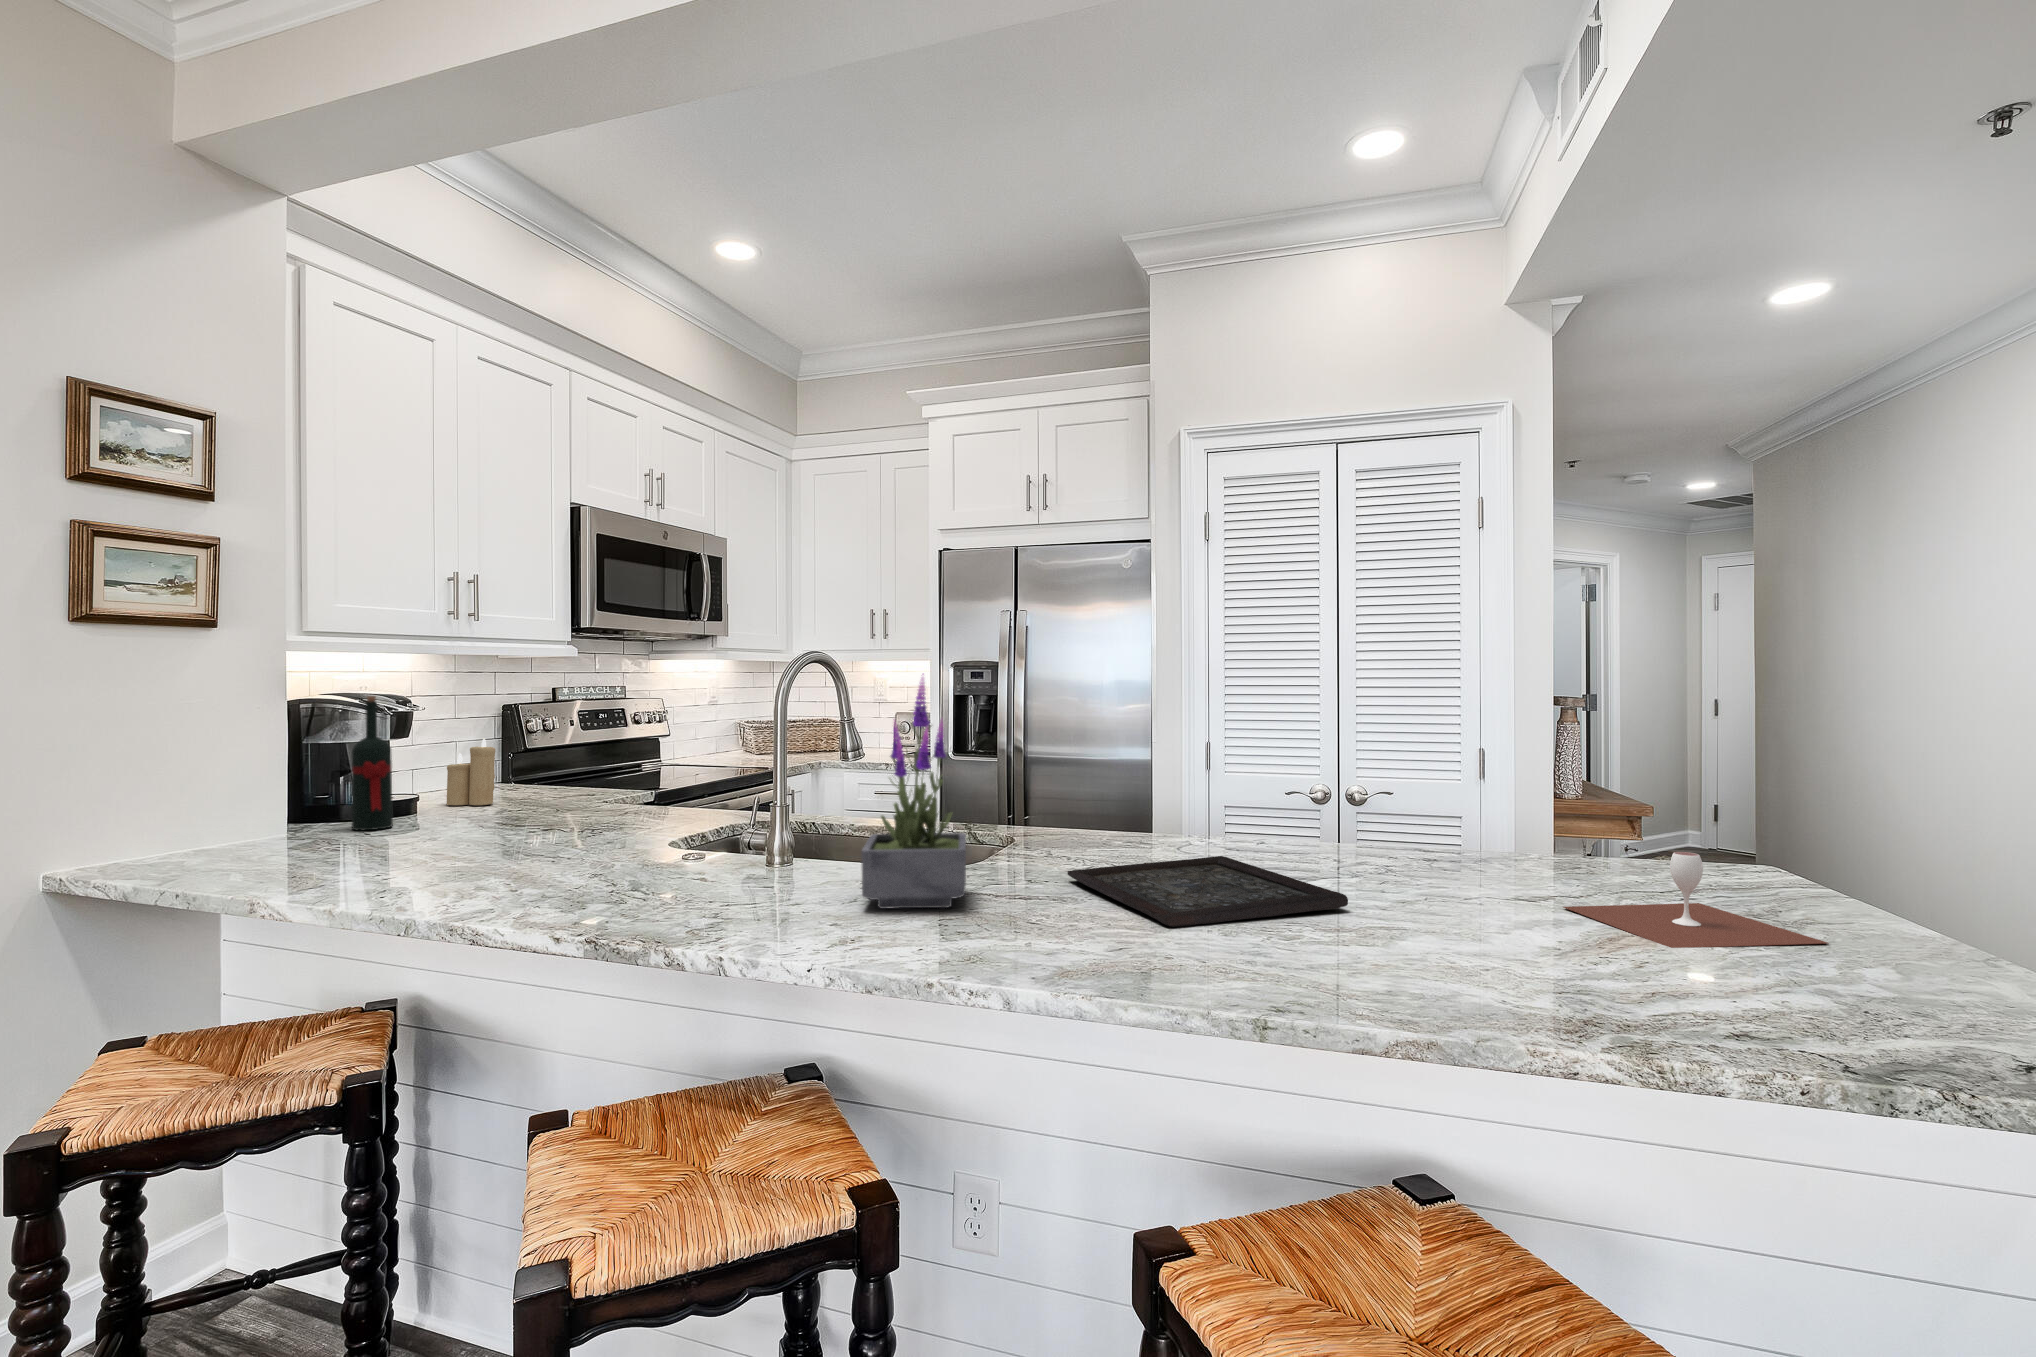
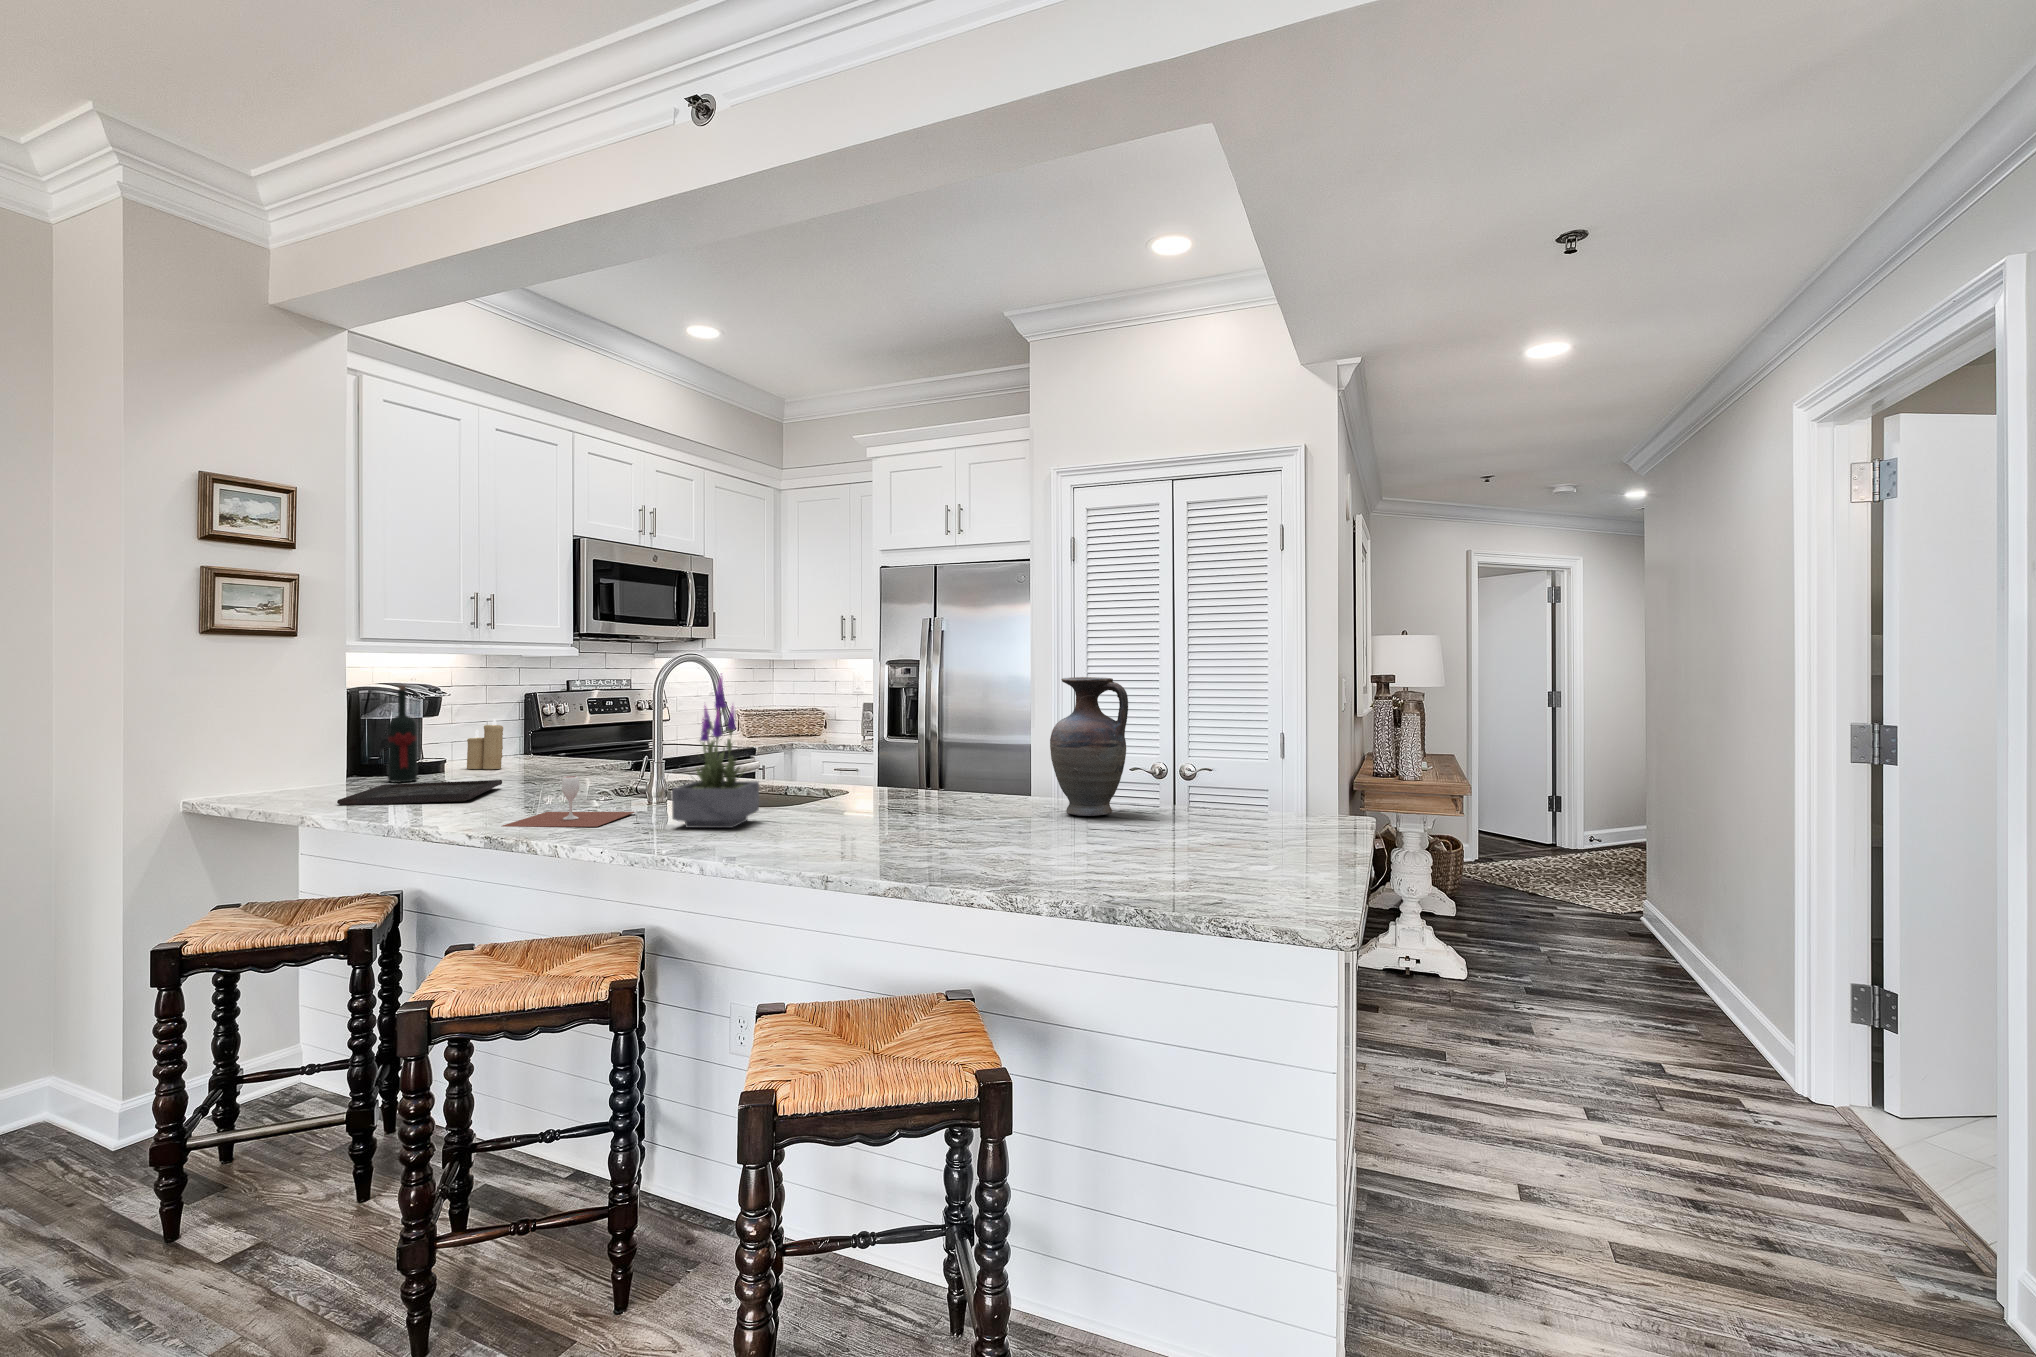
vase: none [1332,678,1445,868] -> present [1050,677,1128,816]
wine glass: present [1563,852,1829,948] -> present [503,776,635,827]
tray: present [1067,856,1348,927] -> present [337,780,502,805]

